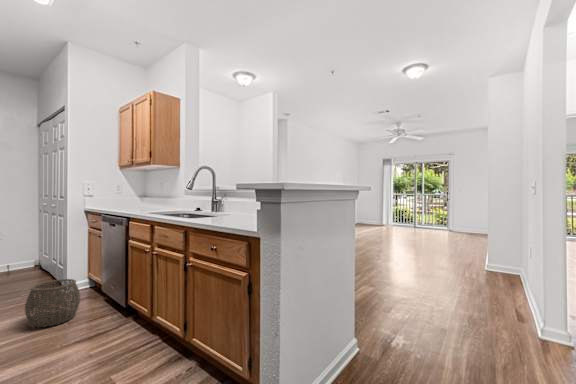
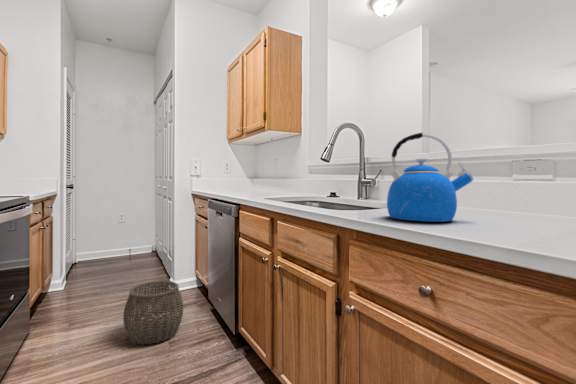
kettle: none [208,183,244,222] -> present [387,133,473,222]

